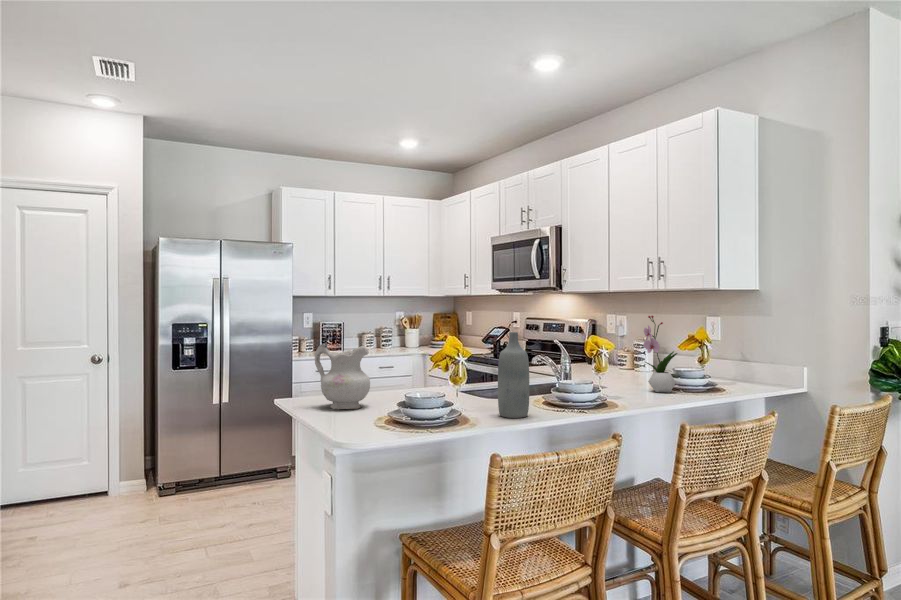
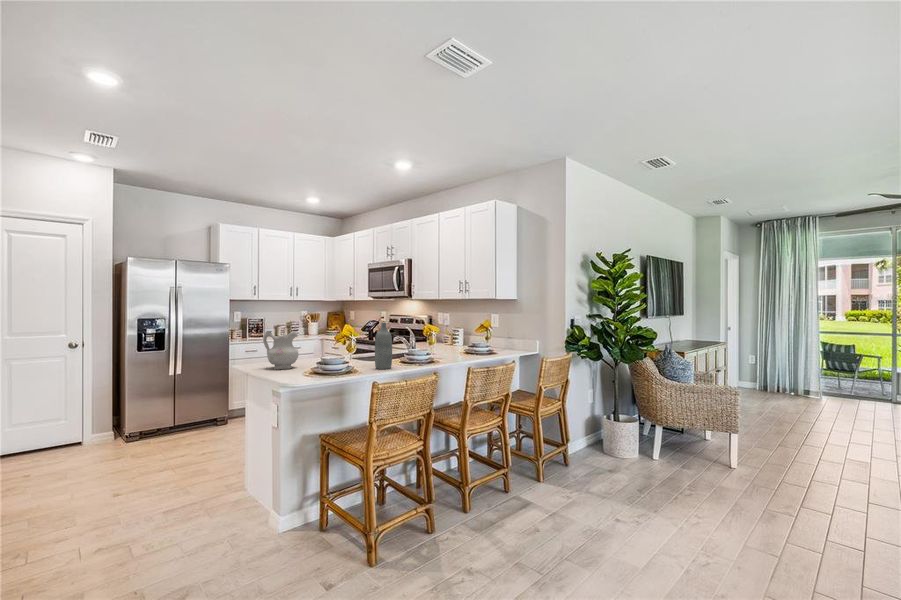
flower arrangement: present [643,316,677,393] -> none [455,313,473,355]

